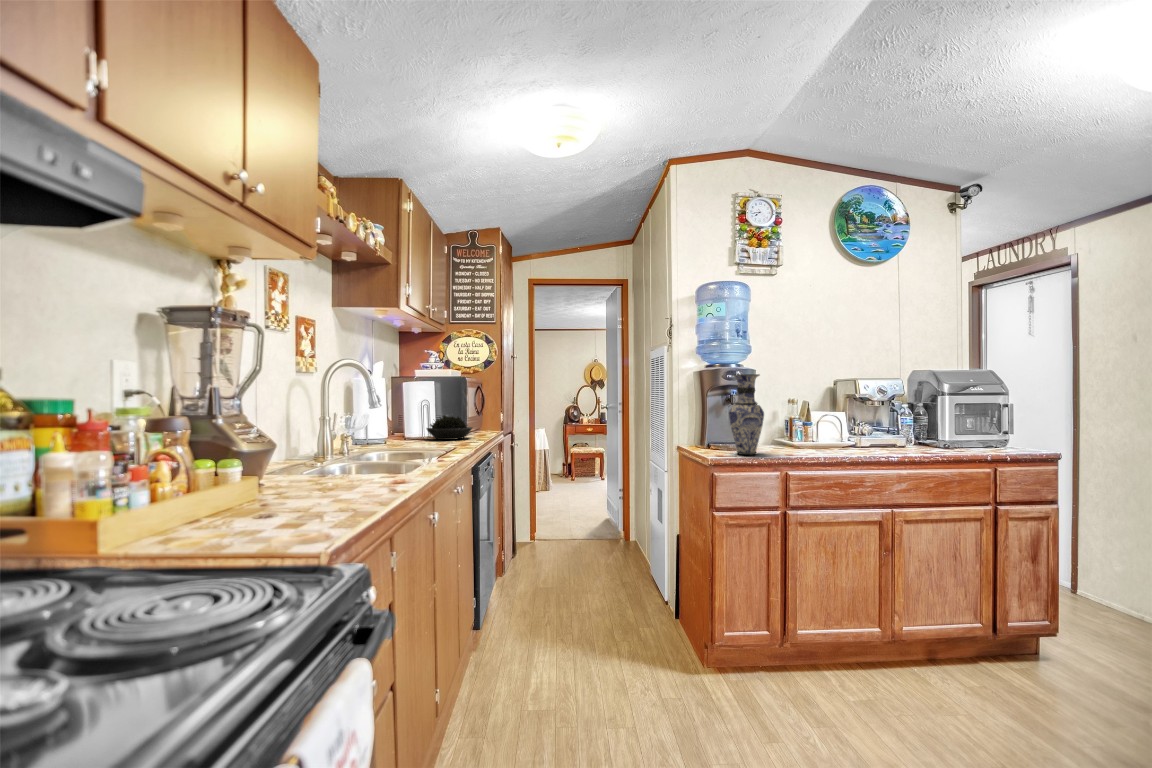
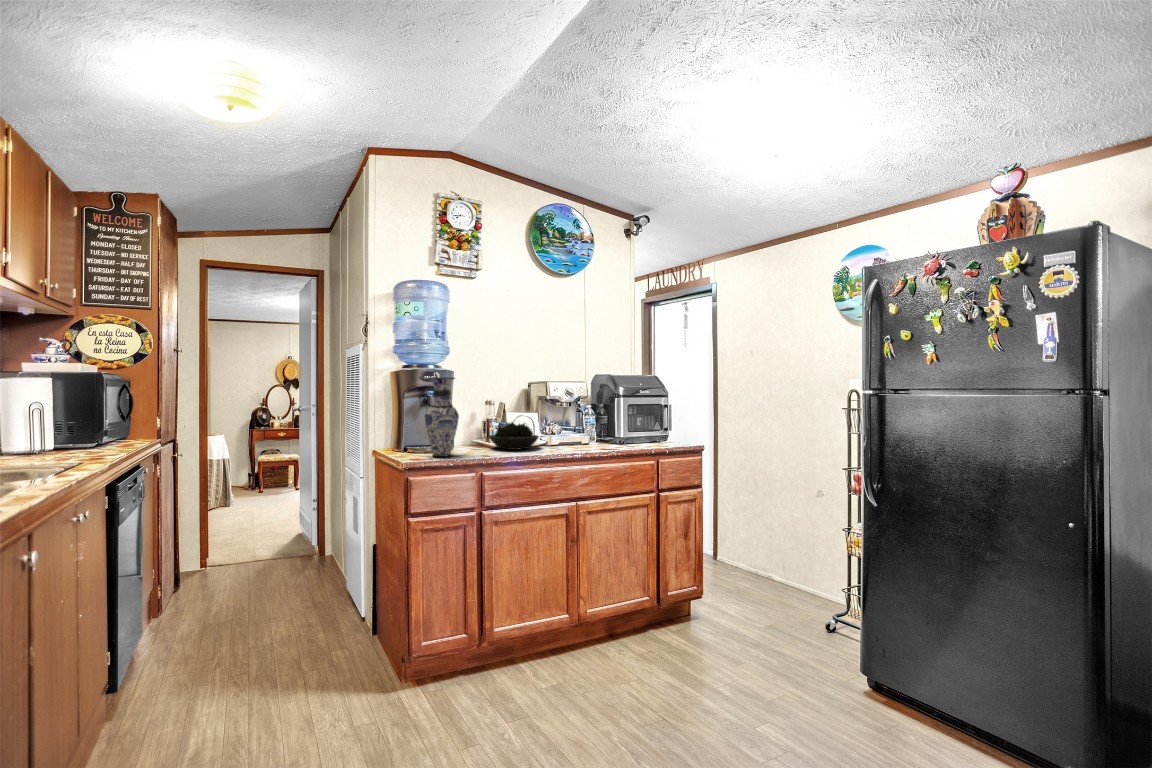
succulent plant: present [427,415,472,440] -> present [489,422,539,450]

